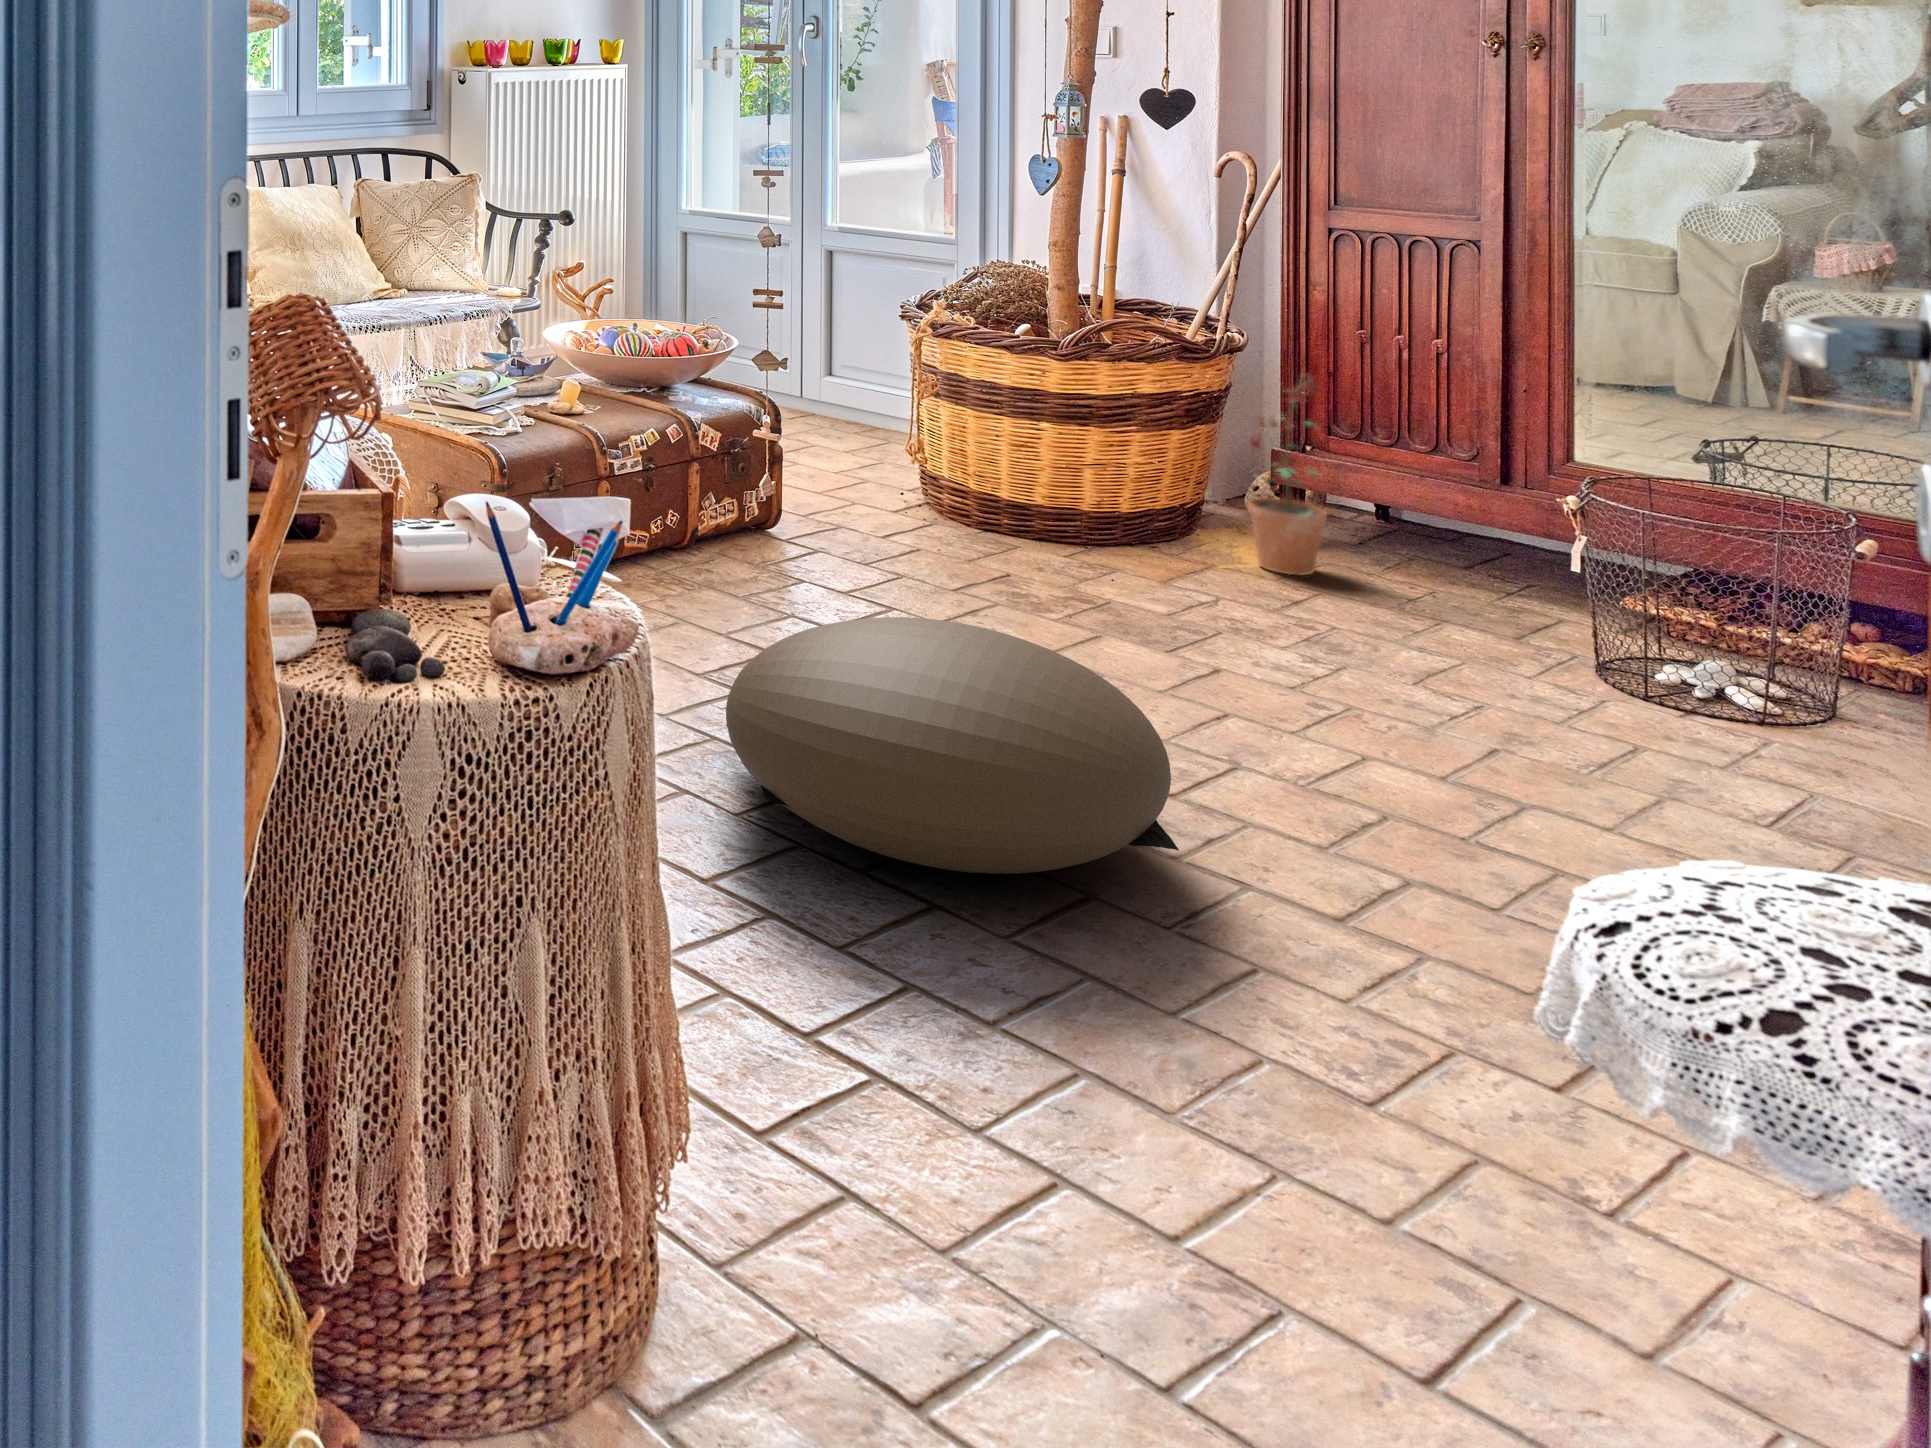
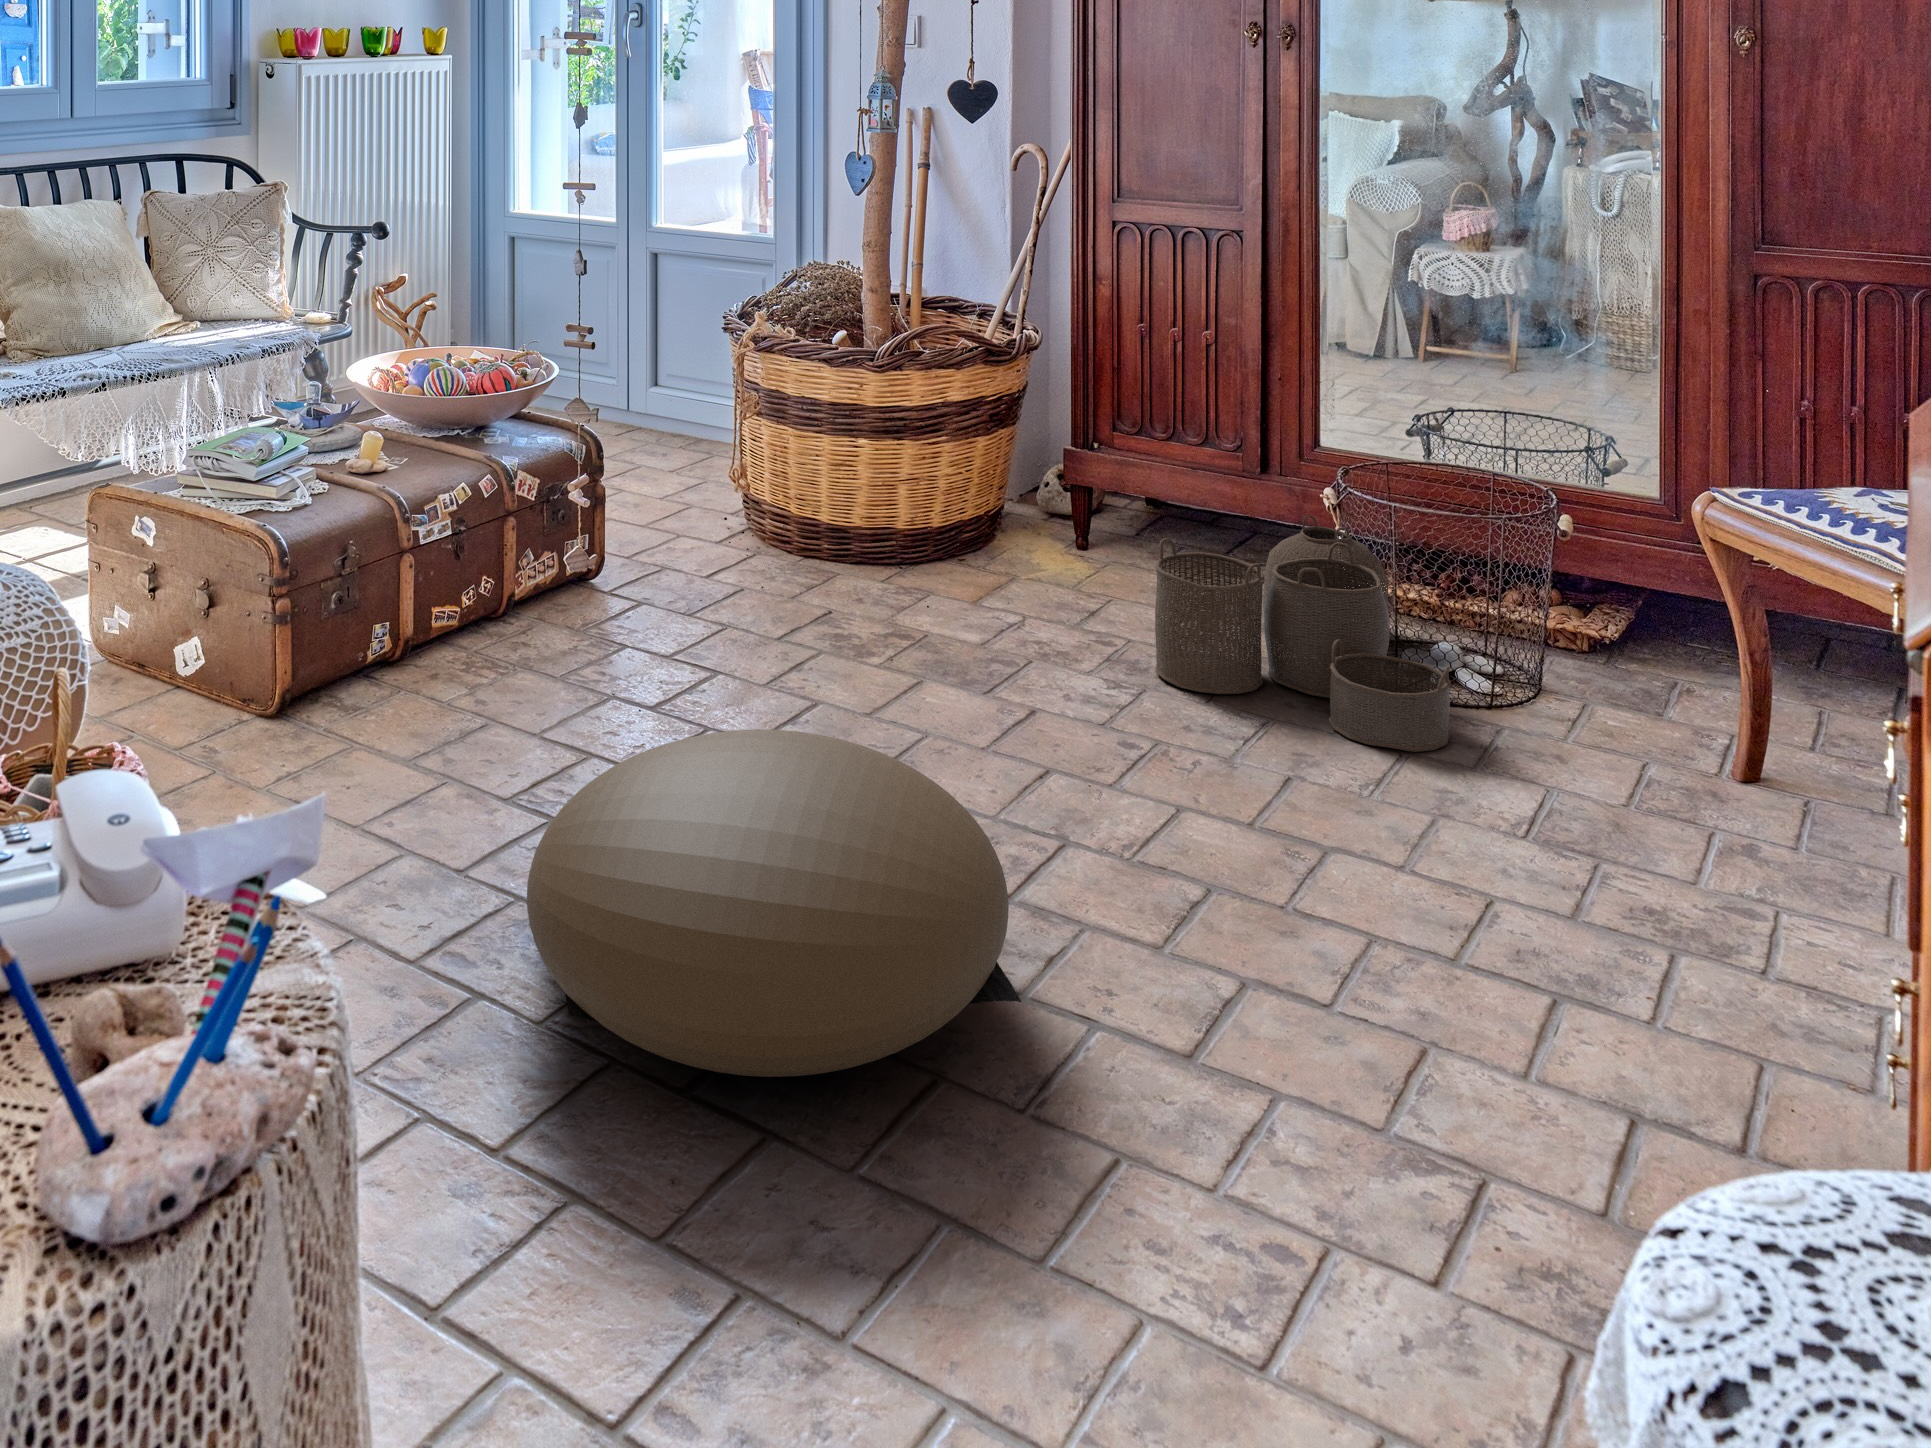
potted plant: present [1248,375,1327,575] -> none [1042,367,1116,574]
woven basket: none [1360,529,1706,756] -> present [1155,515,1451,752]

